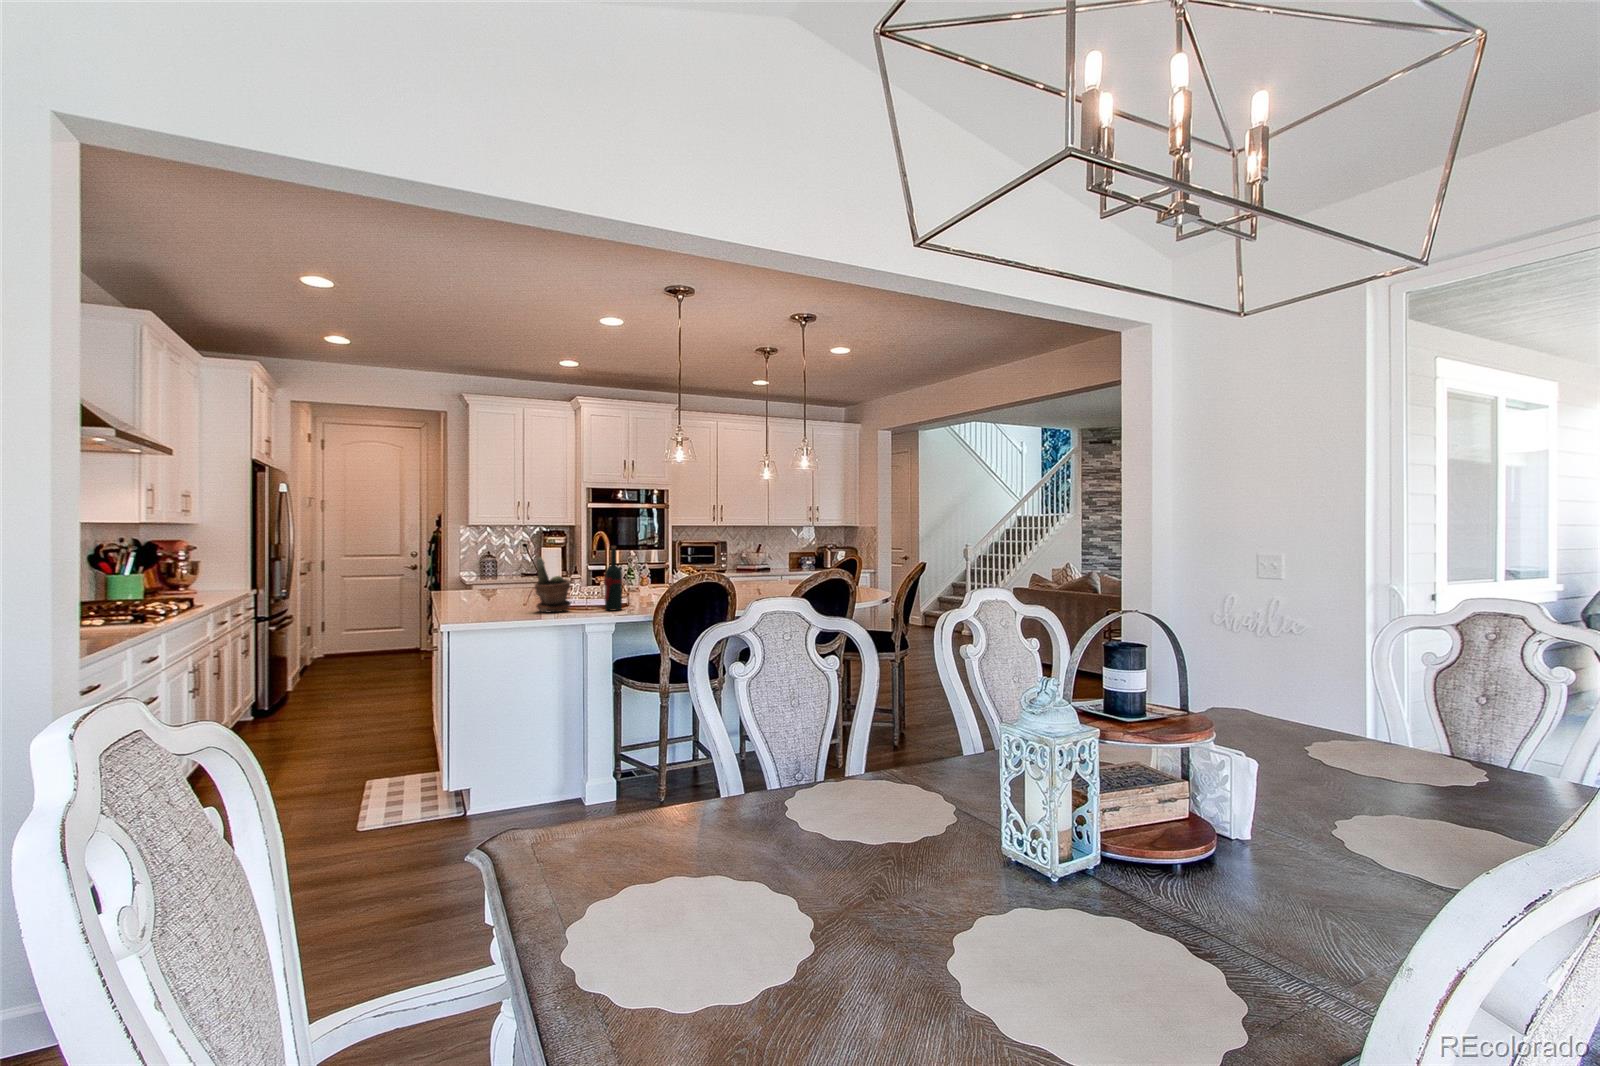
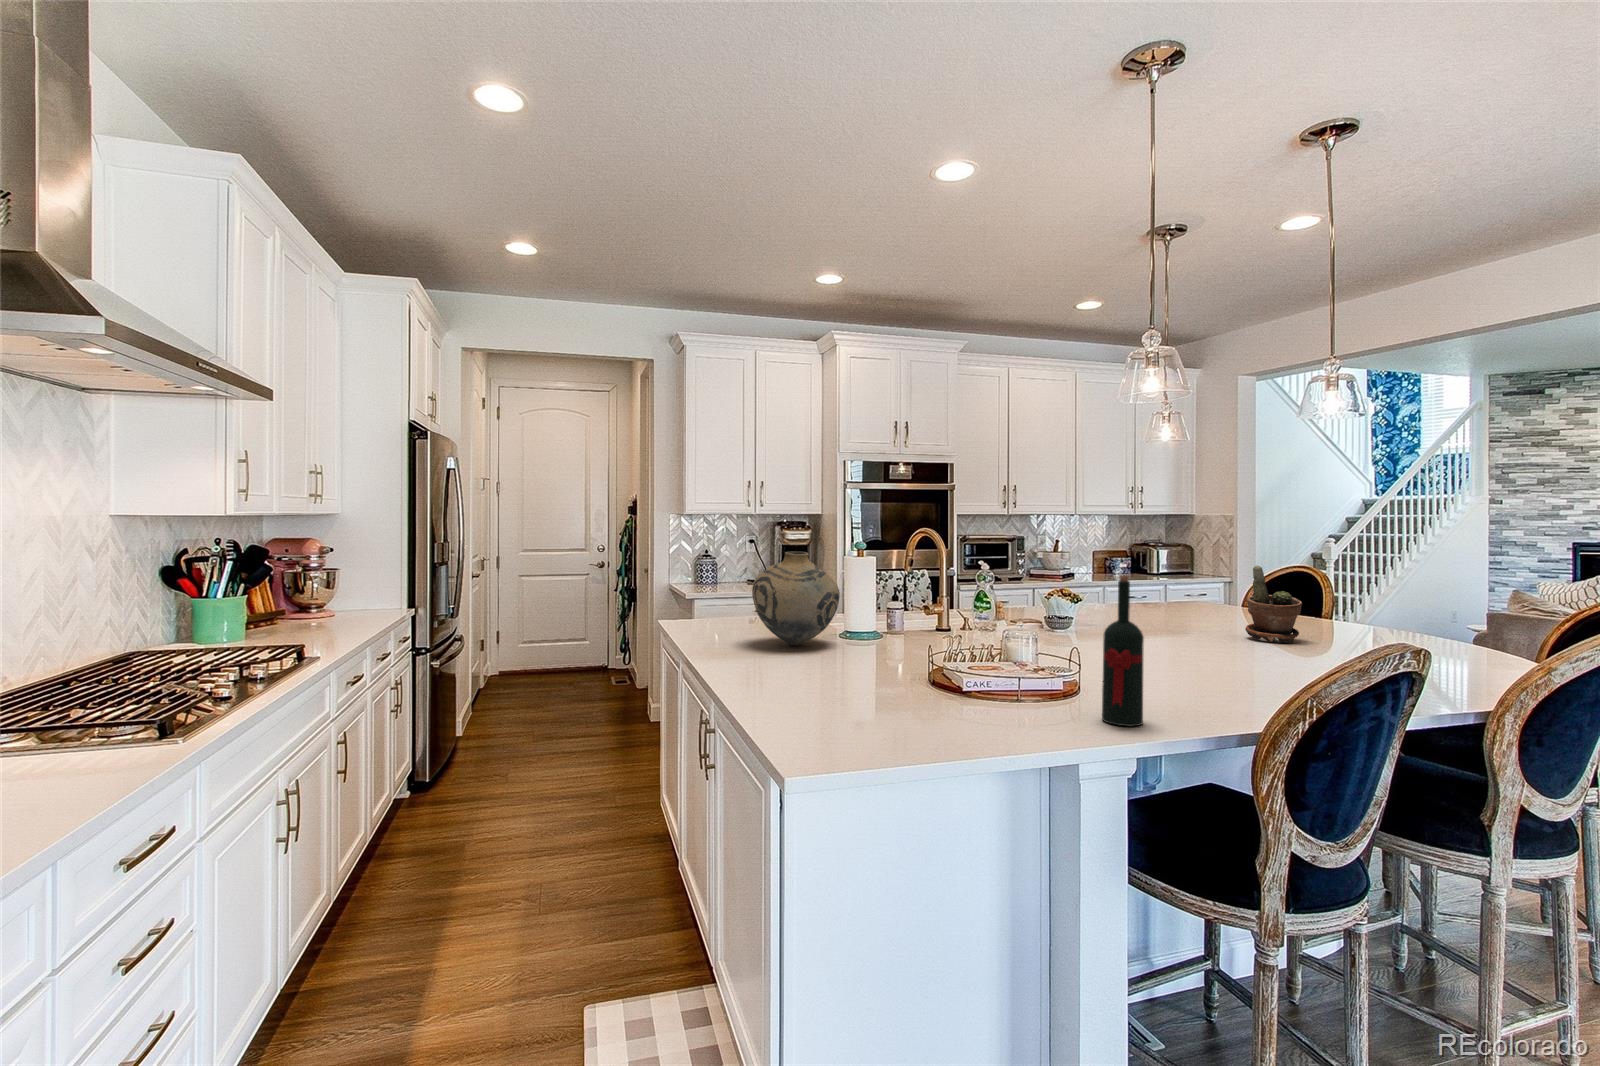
vase: none [475,543,528,595] -> present [752,551,840,645]
potted plant: present [535,558,571,613] -> present [1245,565,1302,643]

